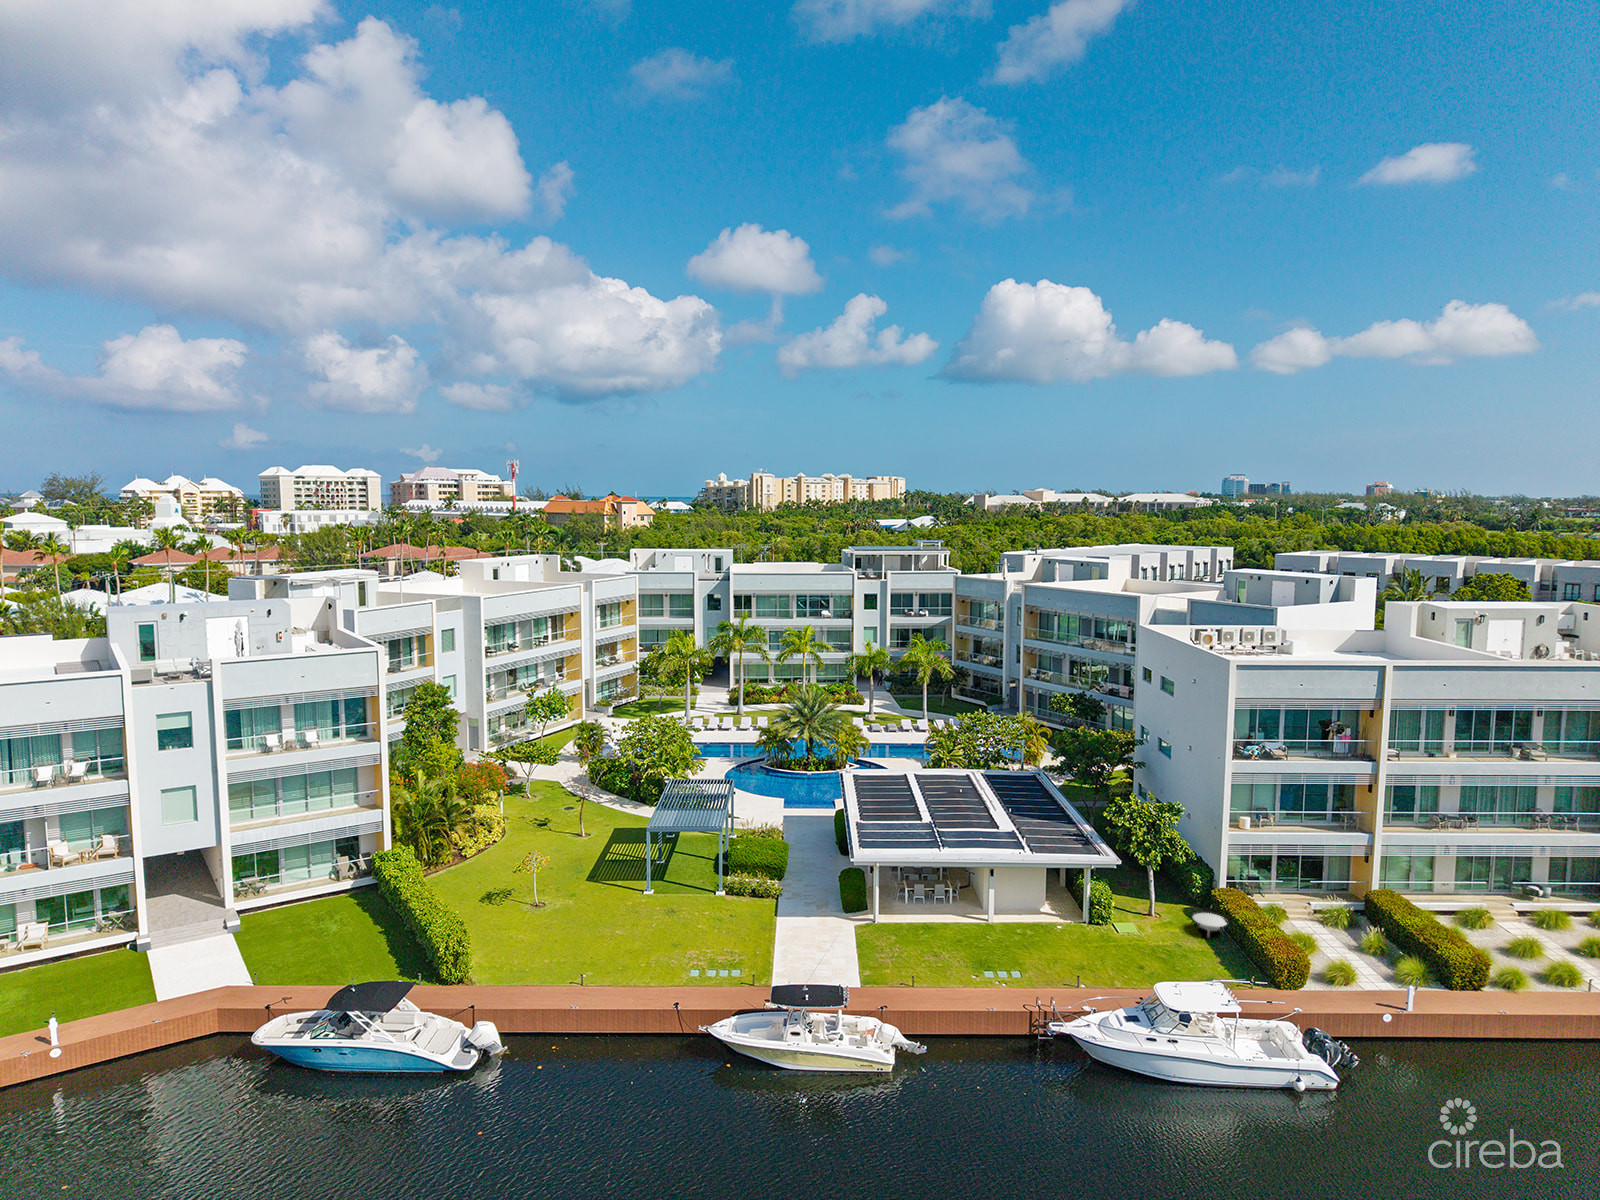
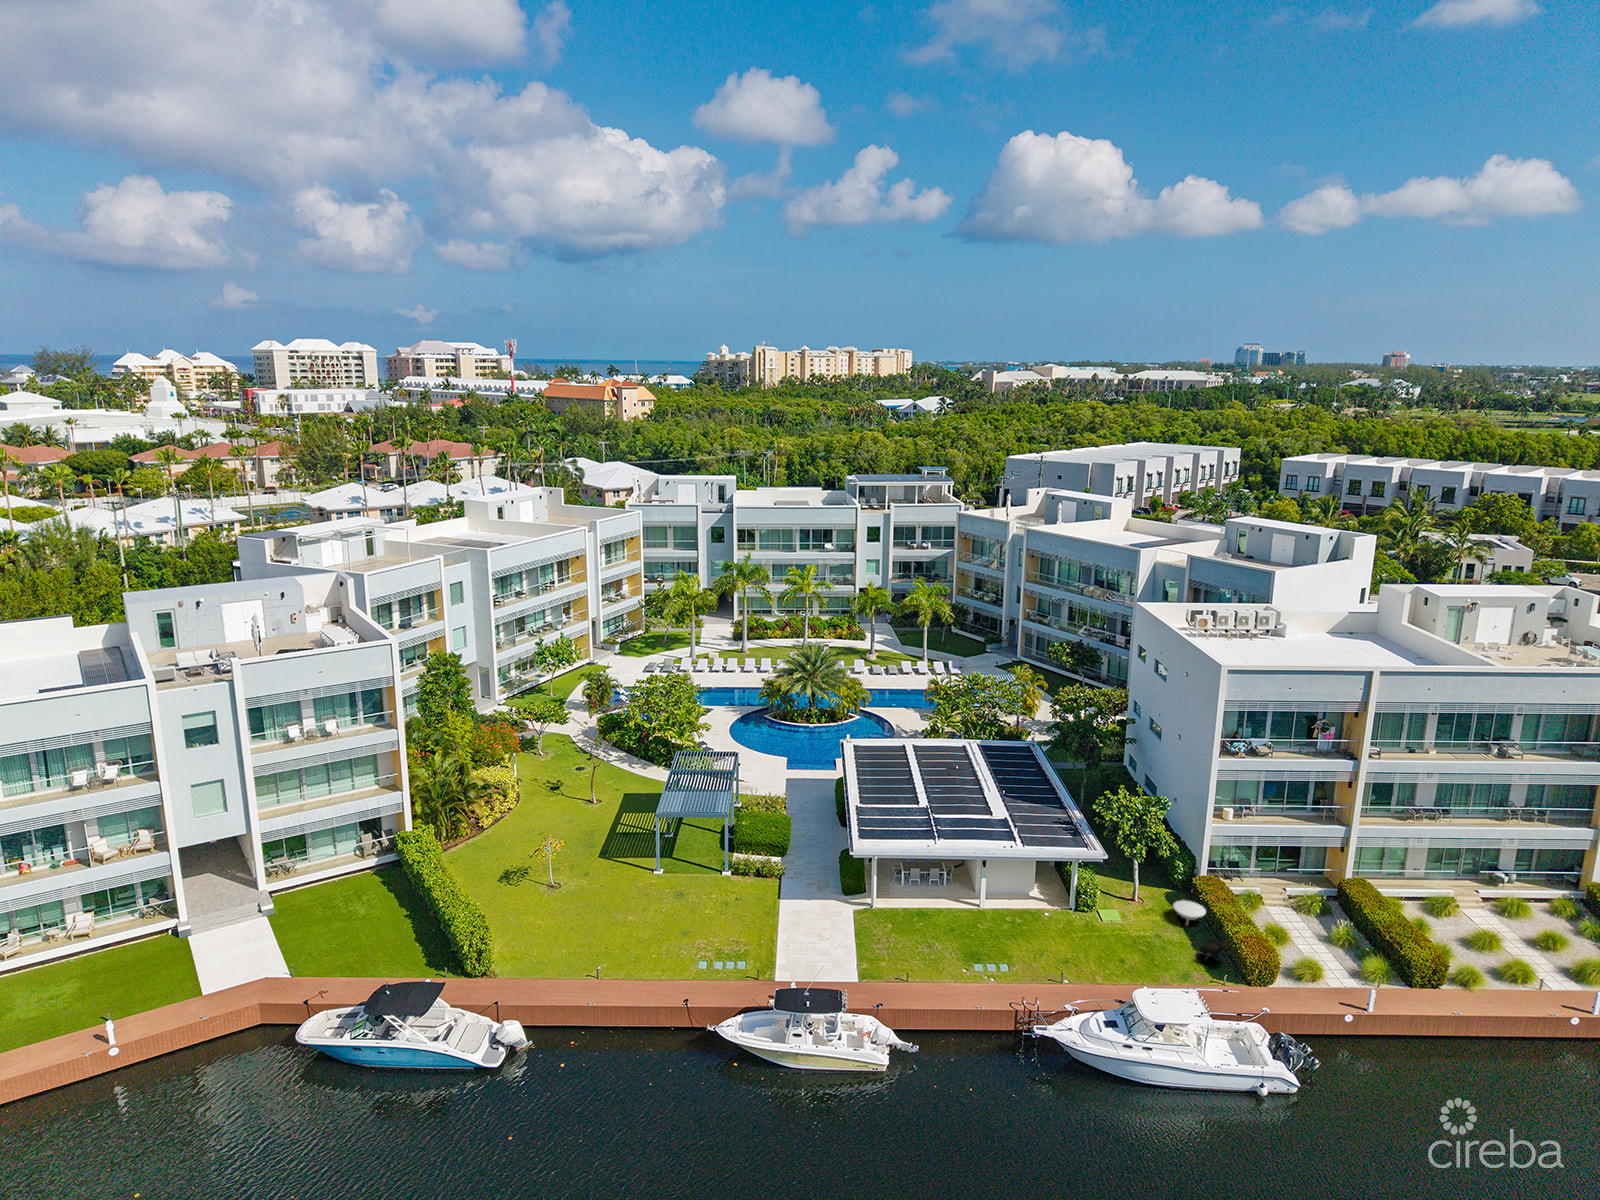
lounge chair: none [1221,944,1253,967] -> present [1200,938,1228,960]

